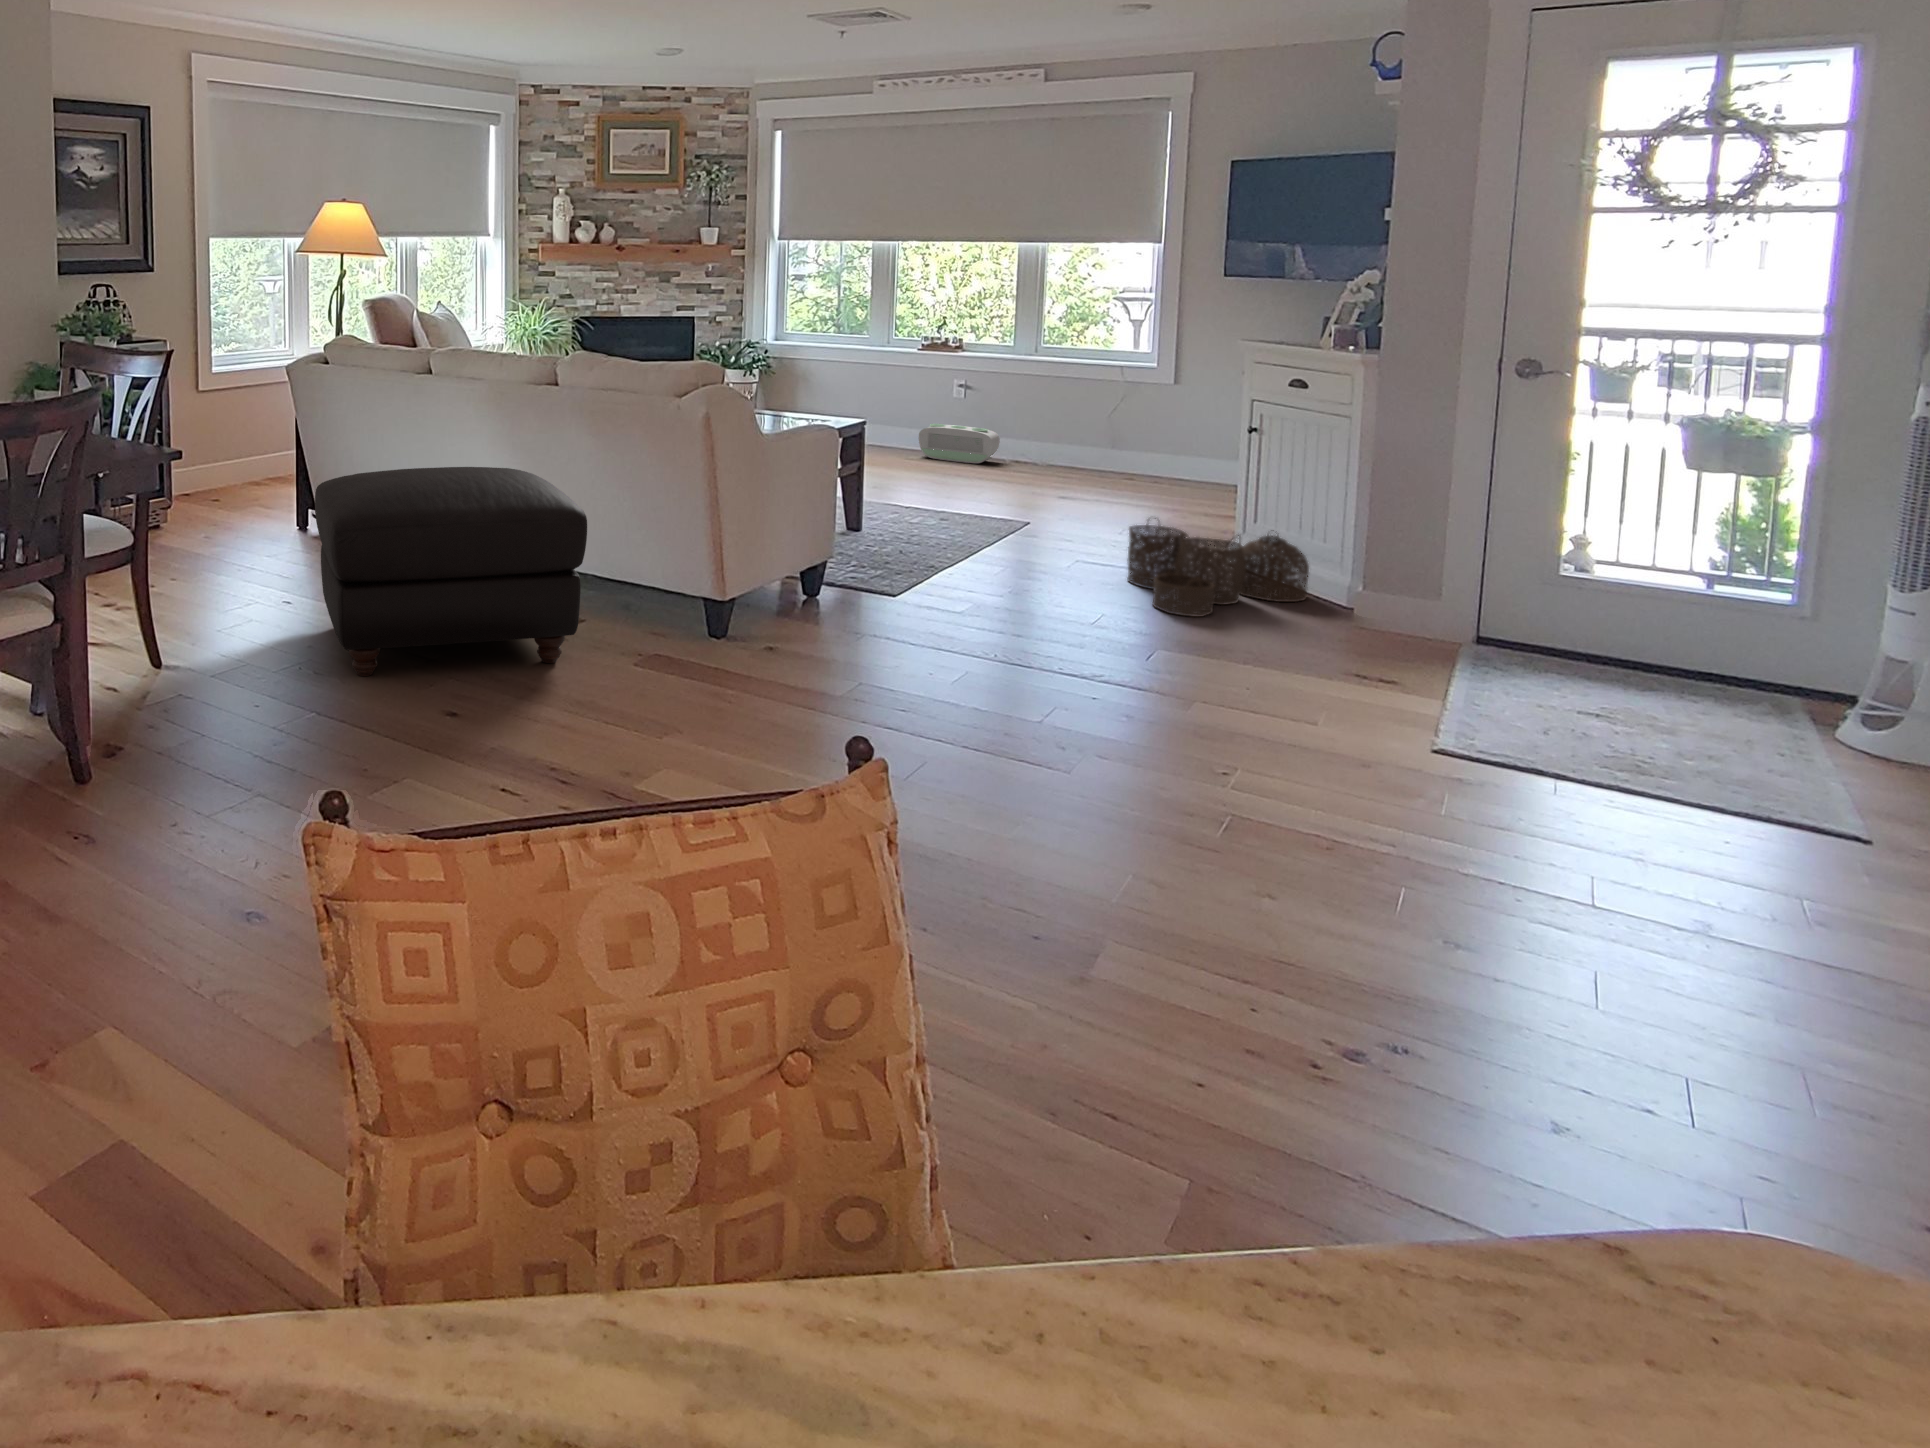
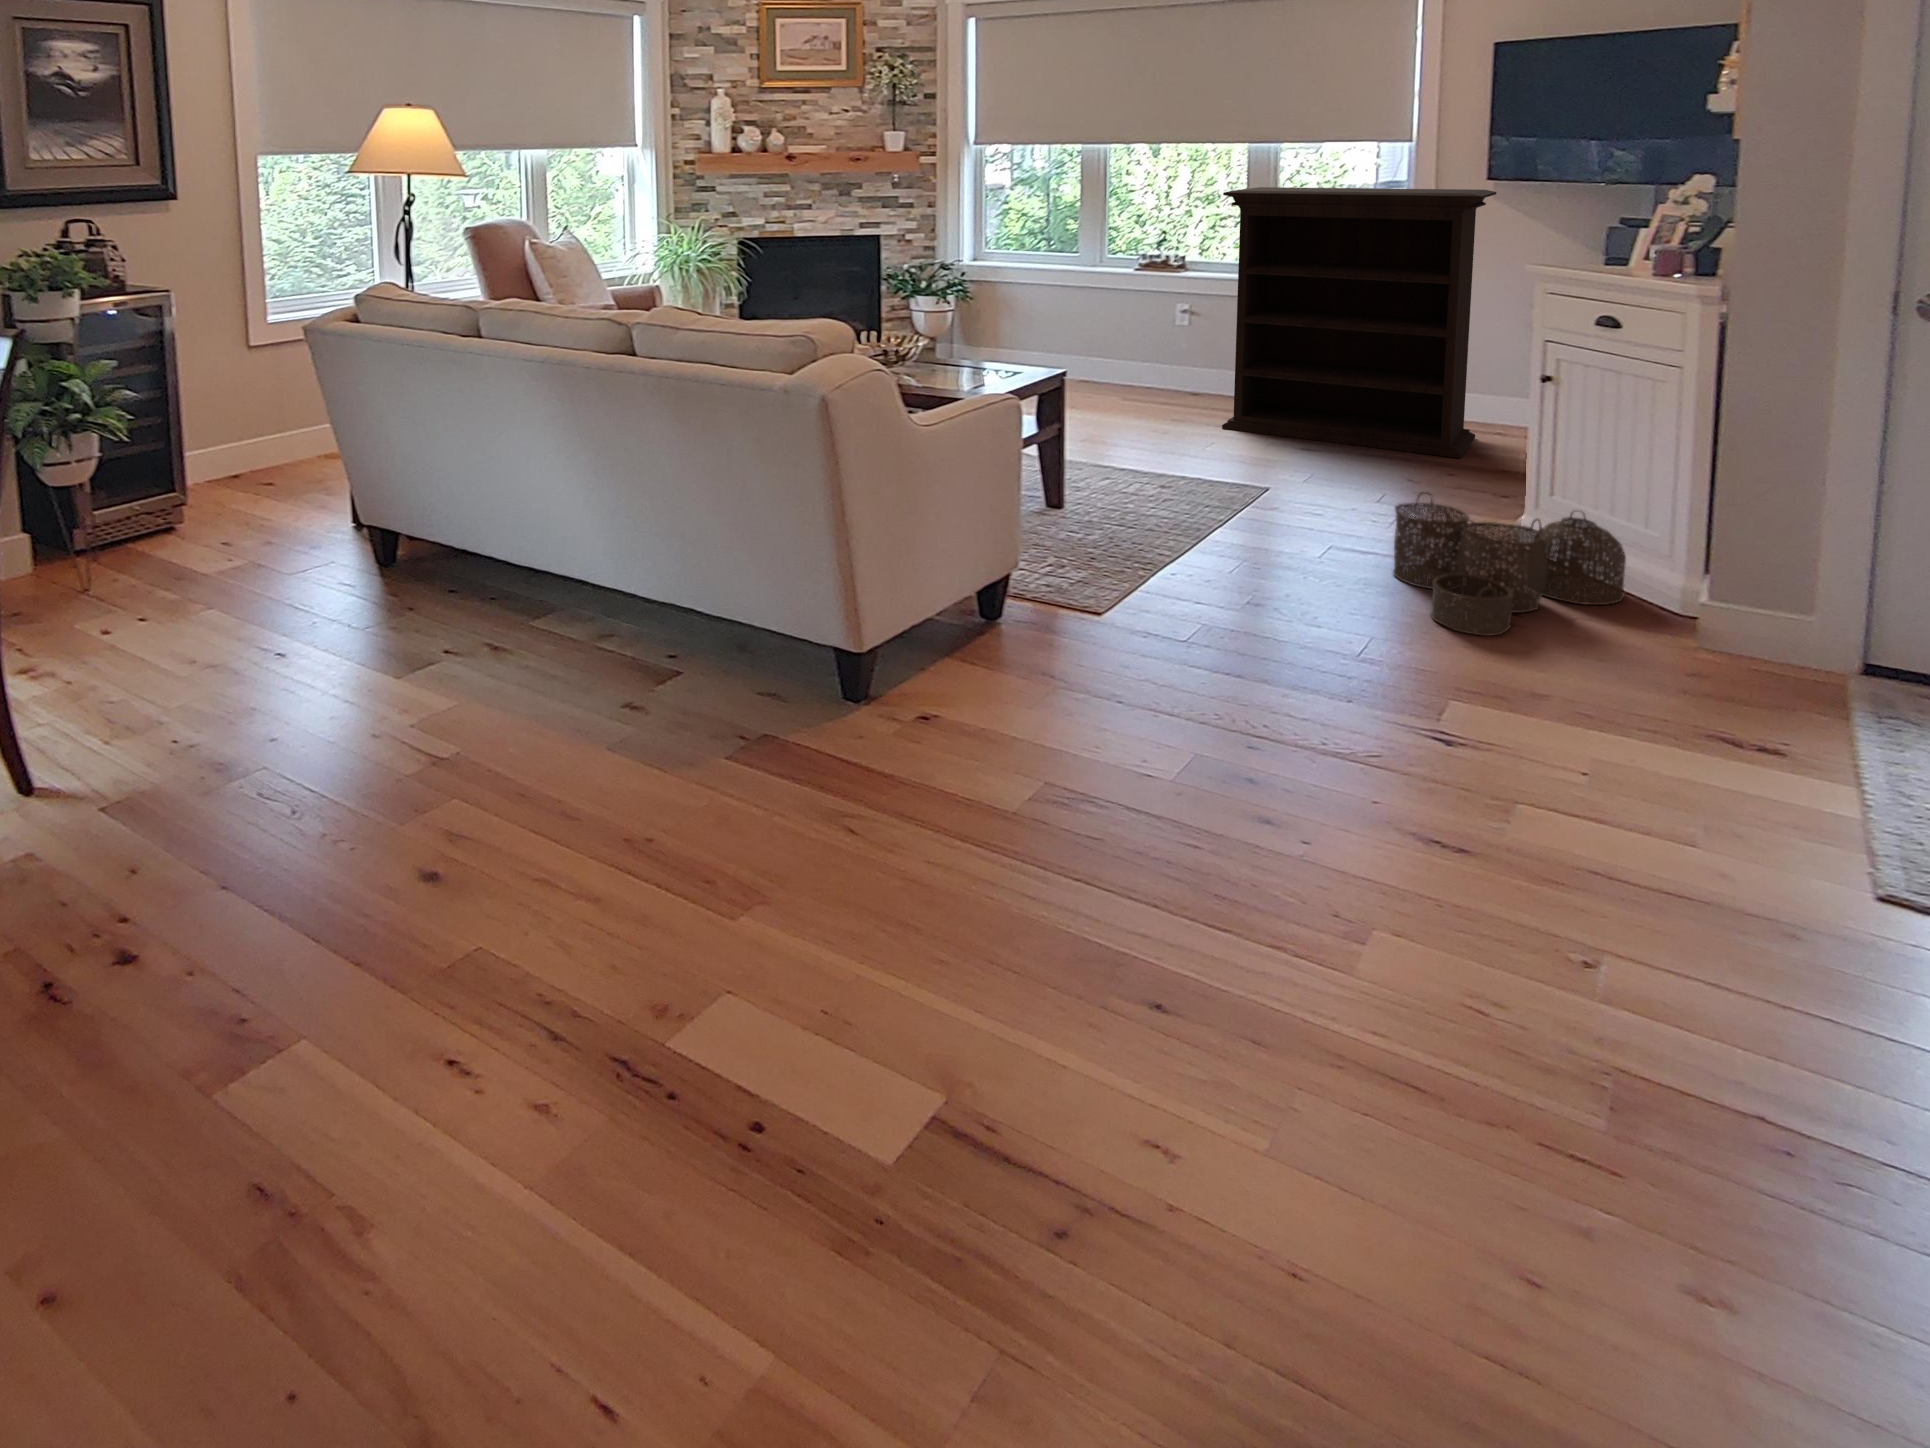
bookshelf: none [995,280,1233,509] -> present [1222,187,1496,458]
air purifier: present [919,424,1000,463] -> none [1134,353,1226,399]
ottoman: present [315,467,587,676] -> none [261,471,654,800]

